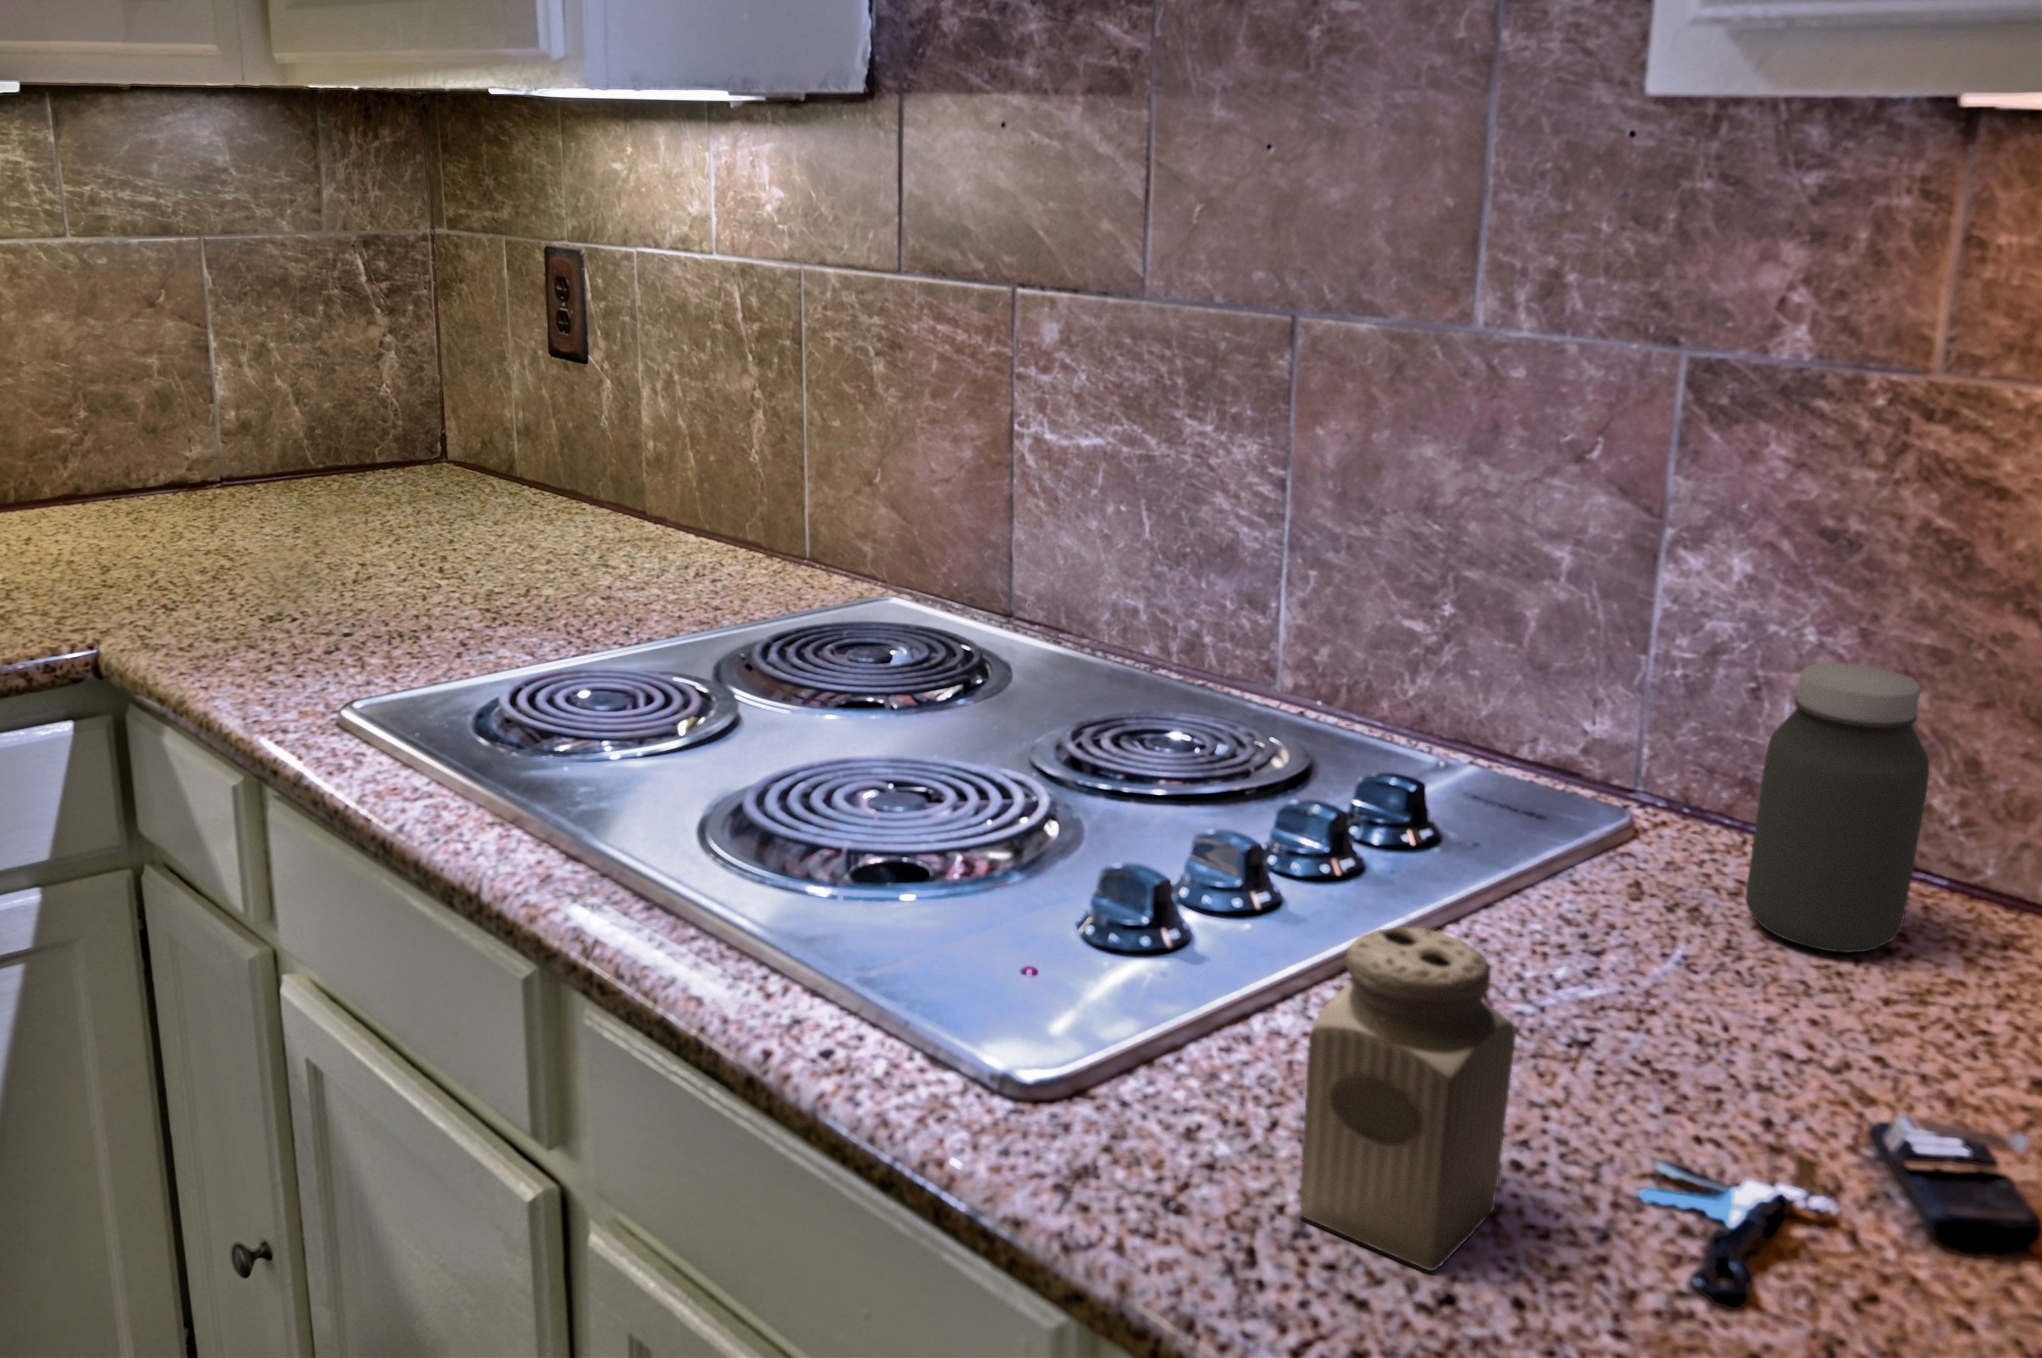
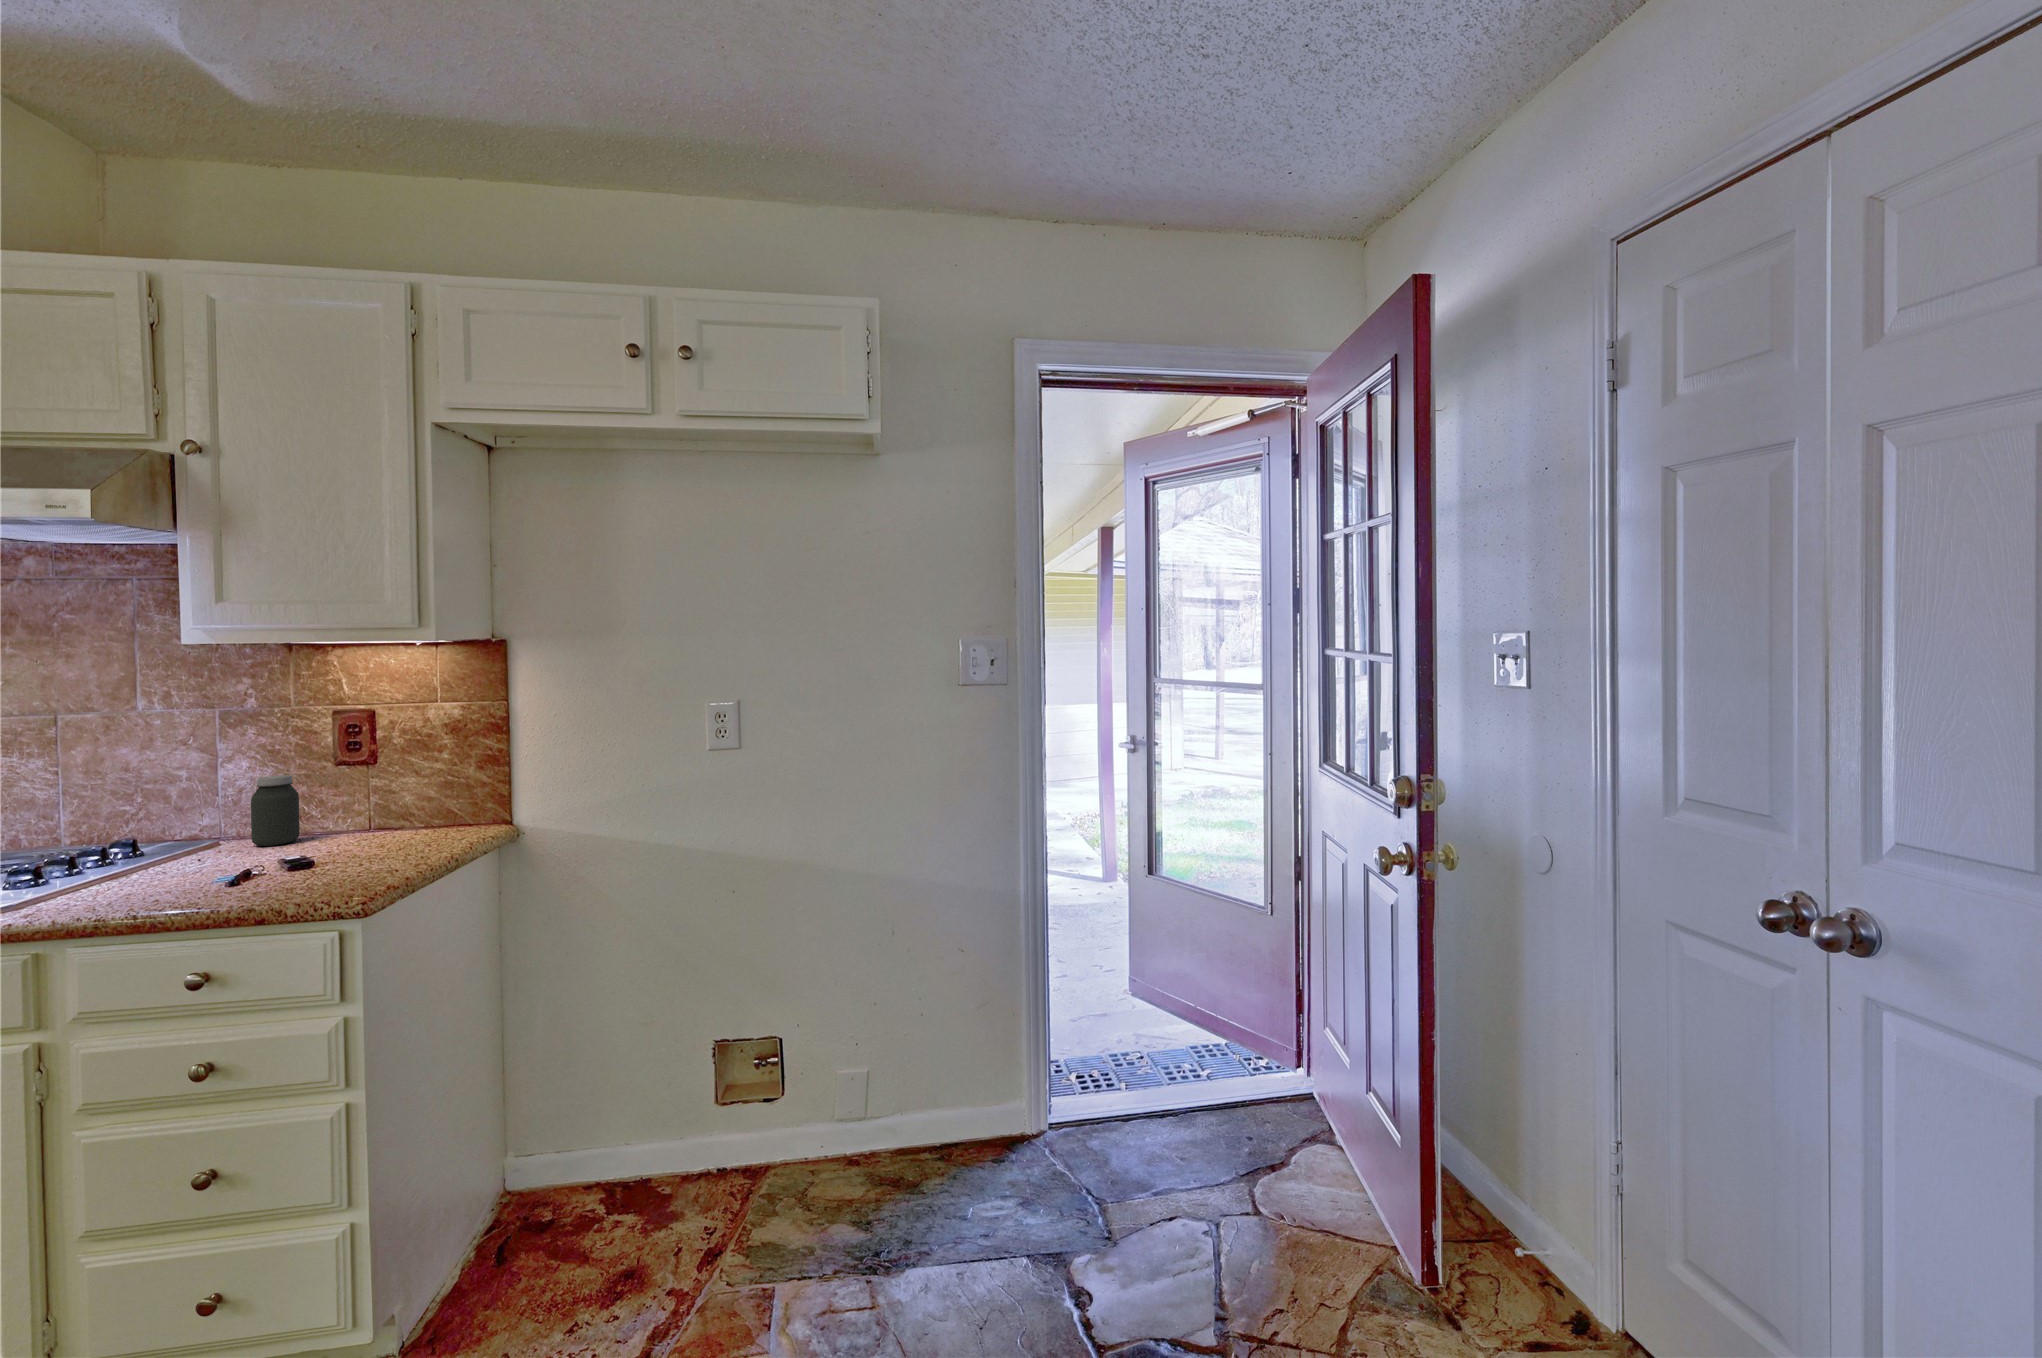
salt shaker: present [1300,927,1516,1271] -> none [100,823,164,897]

